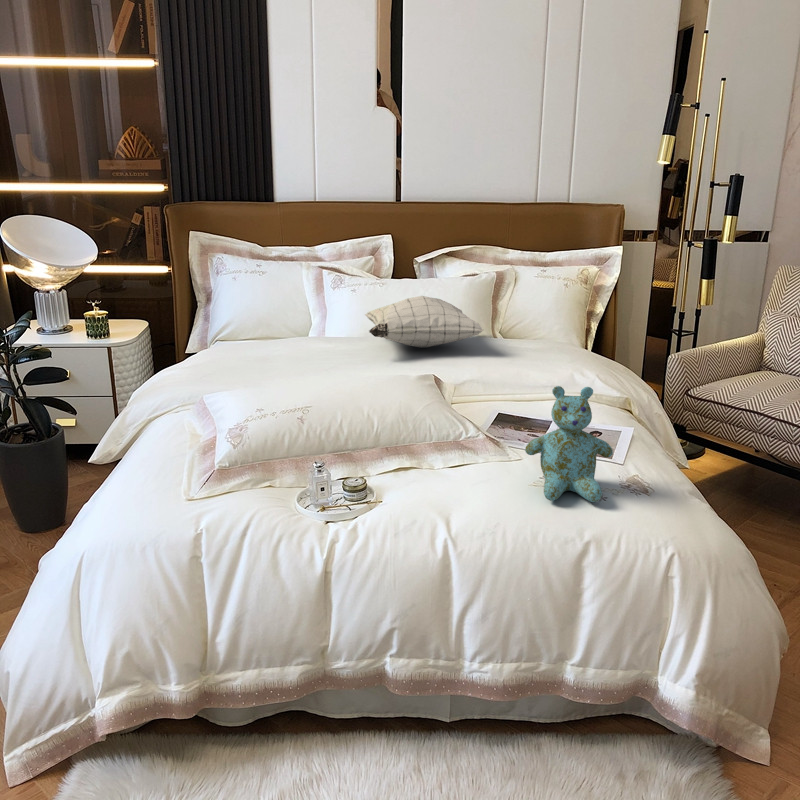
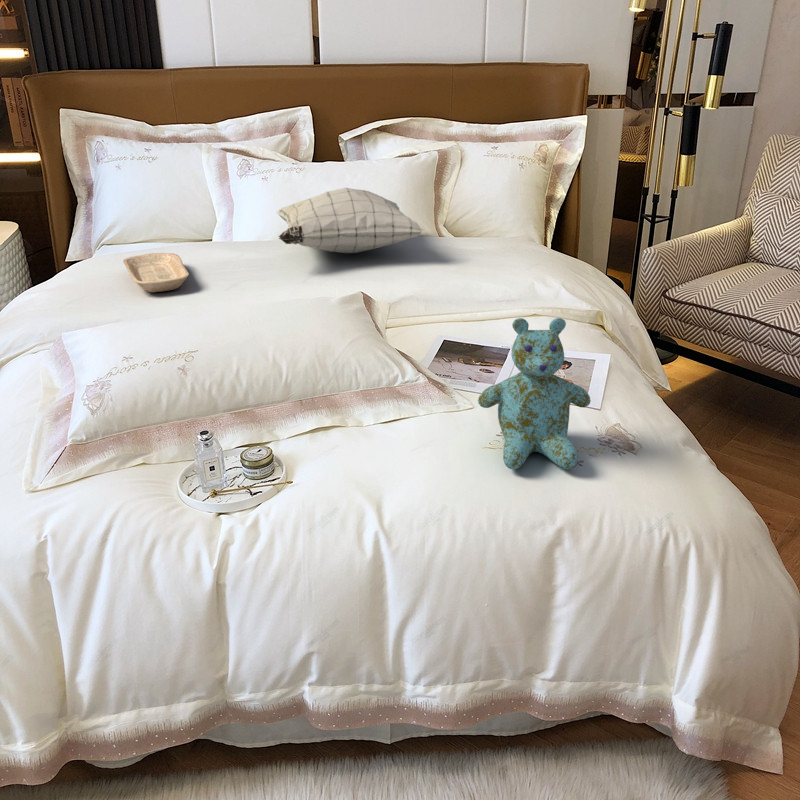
tray: none [245,343,298,370] -> present [123,253,189,292]

